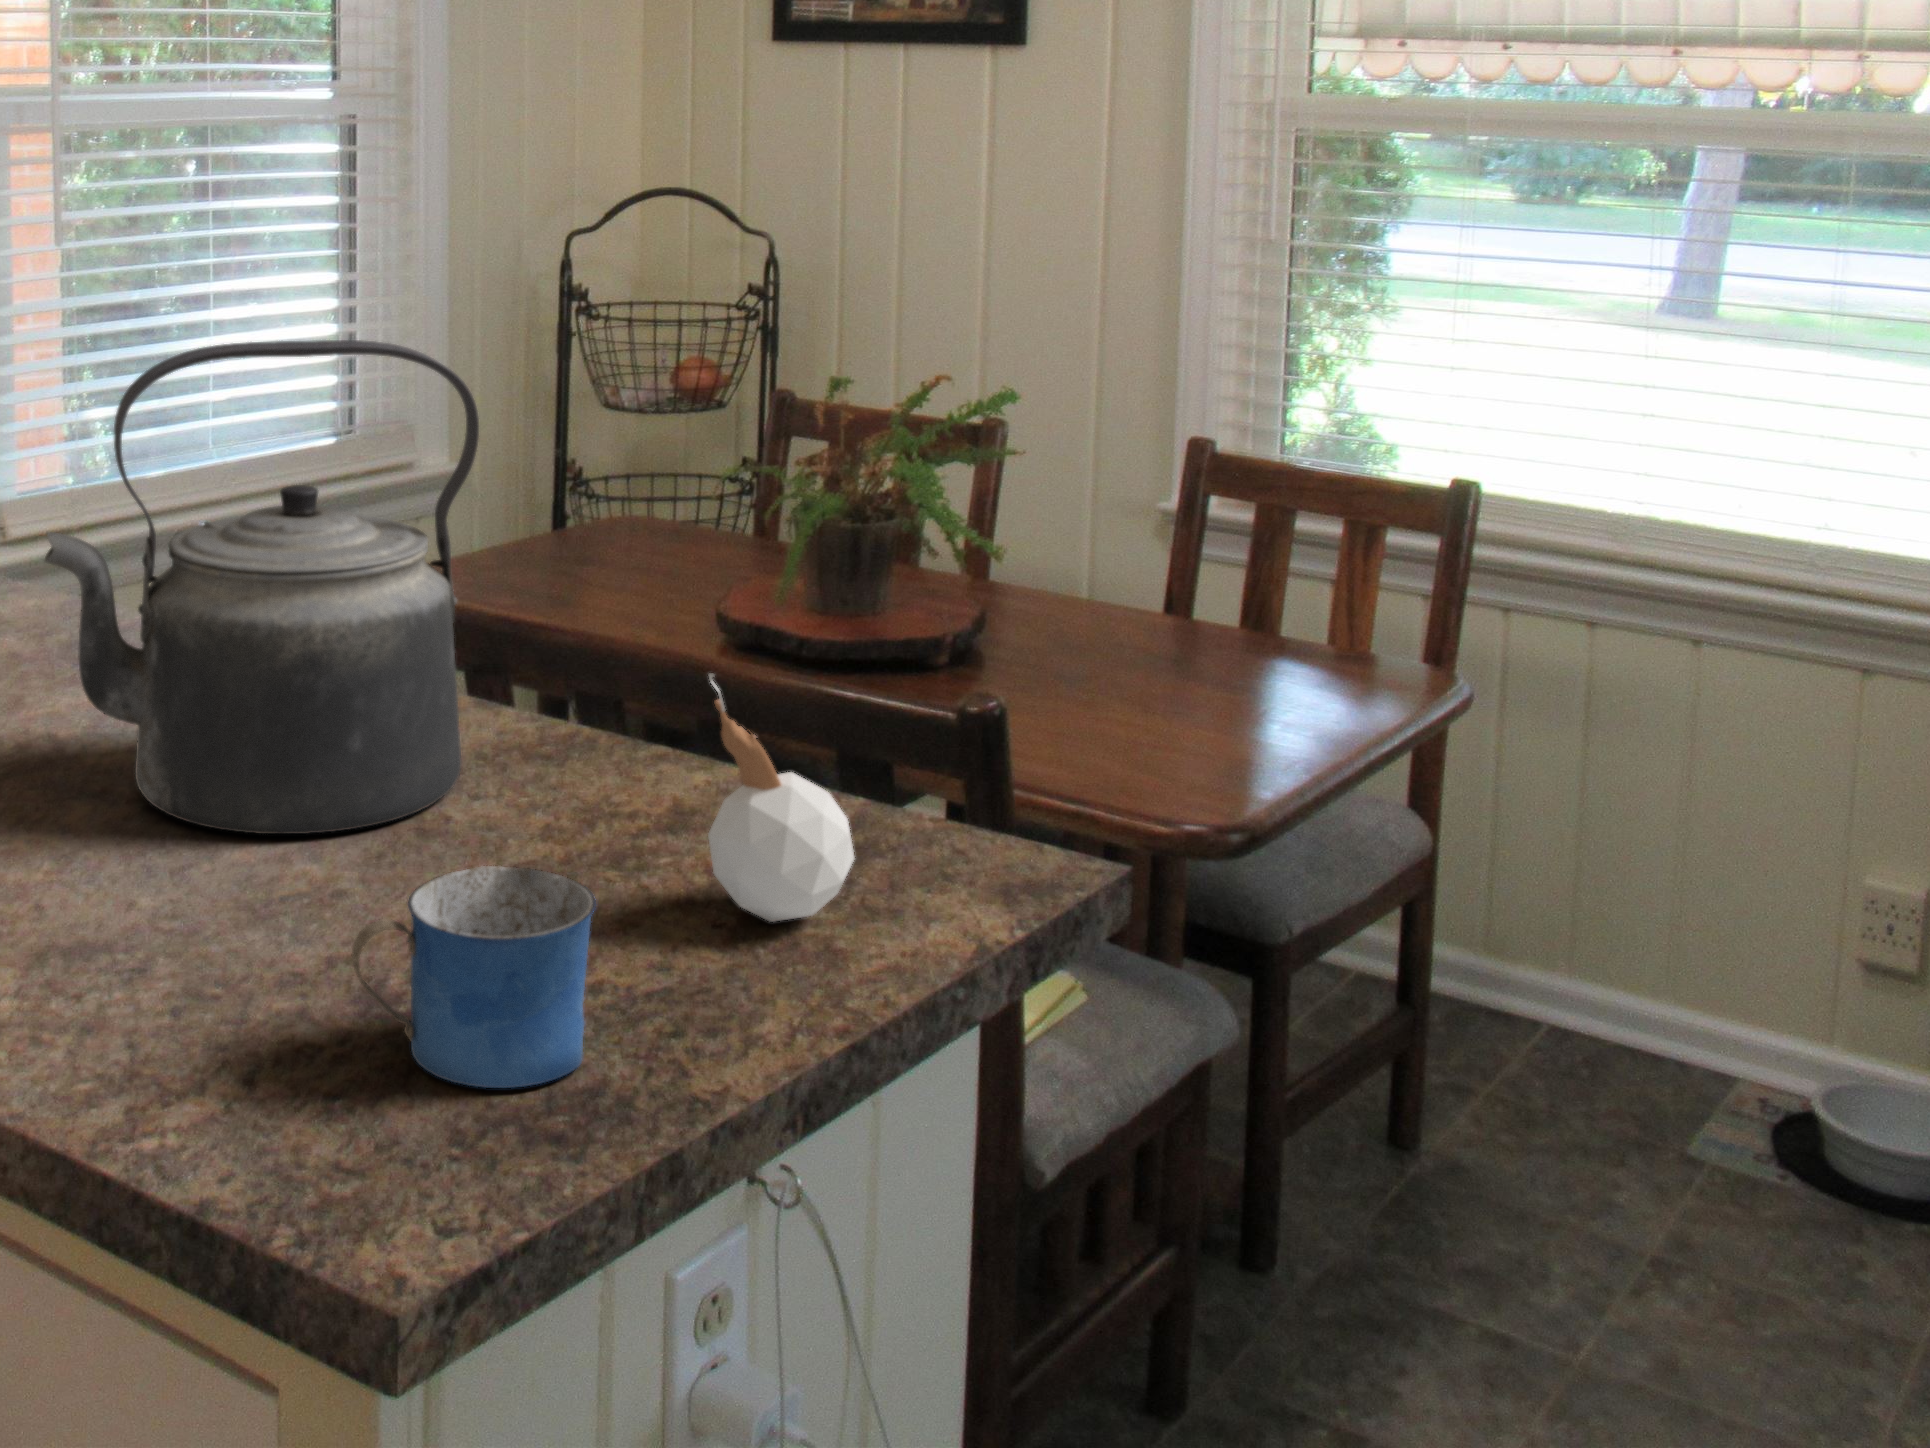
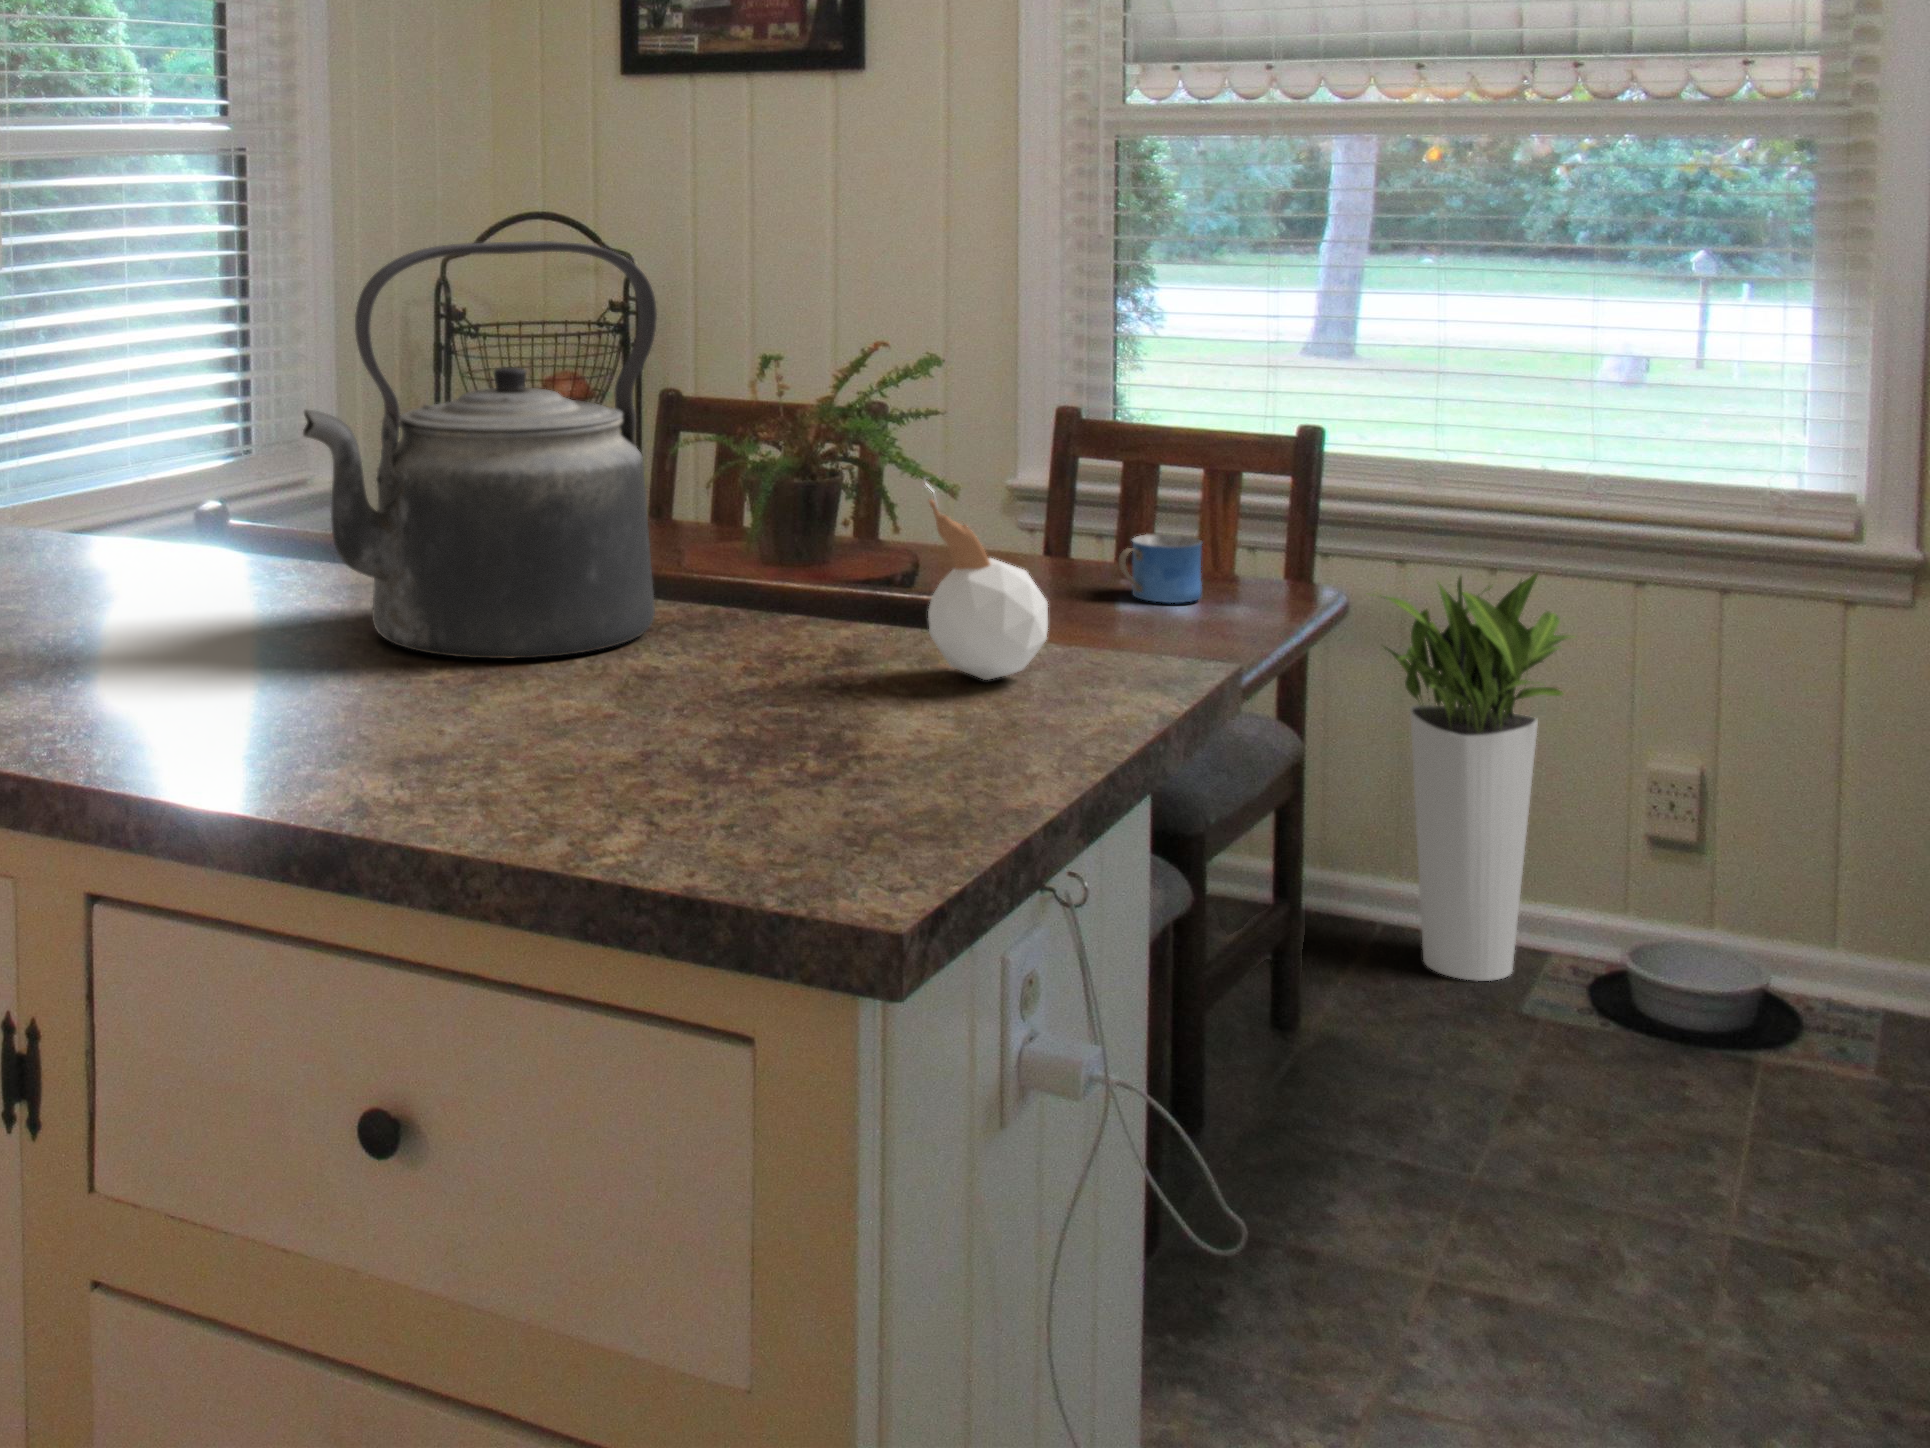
planter: none [1541,657,1791,1117] -> present [1380,573,1572,981]
mug: present [352,866,596,1088] -> present [1119,534,1202,603]

